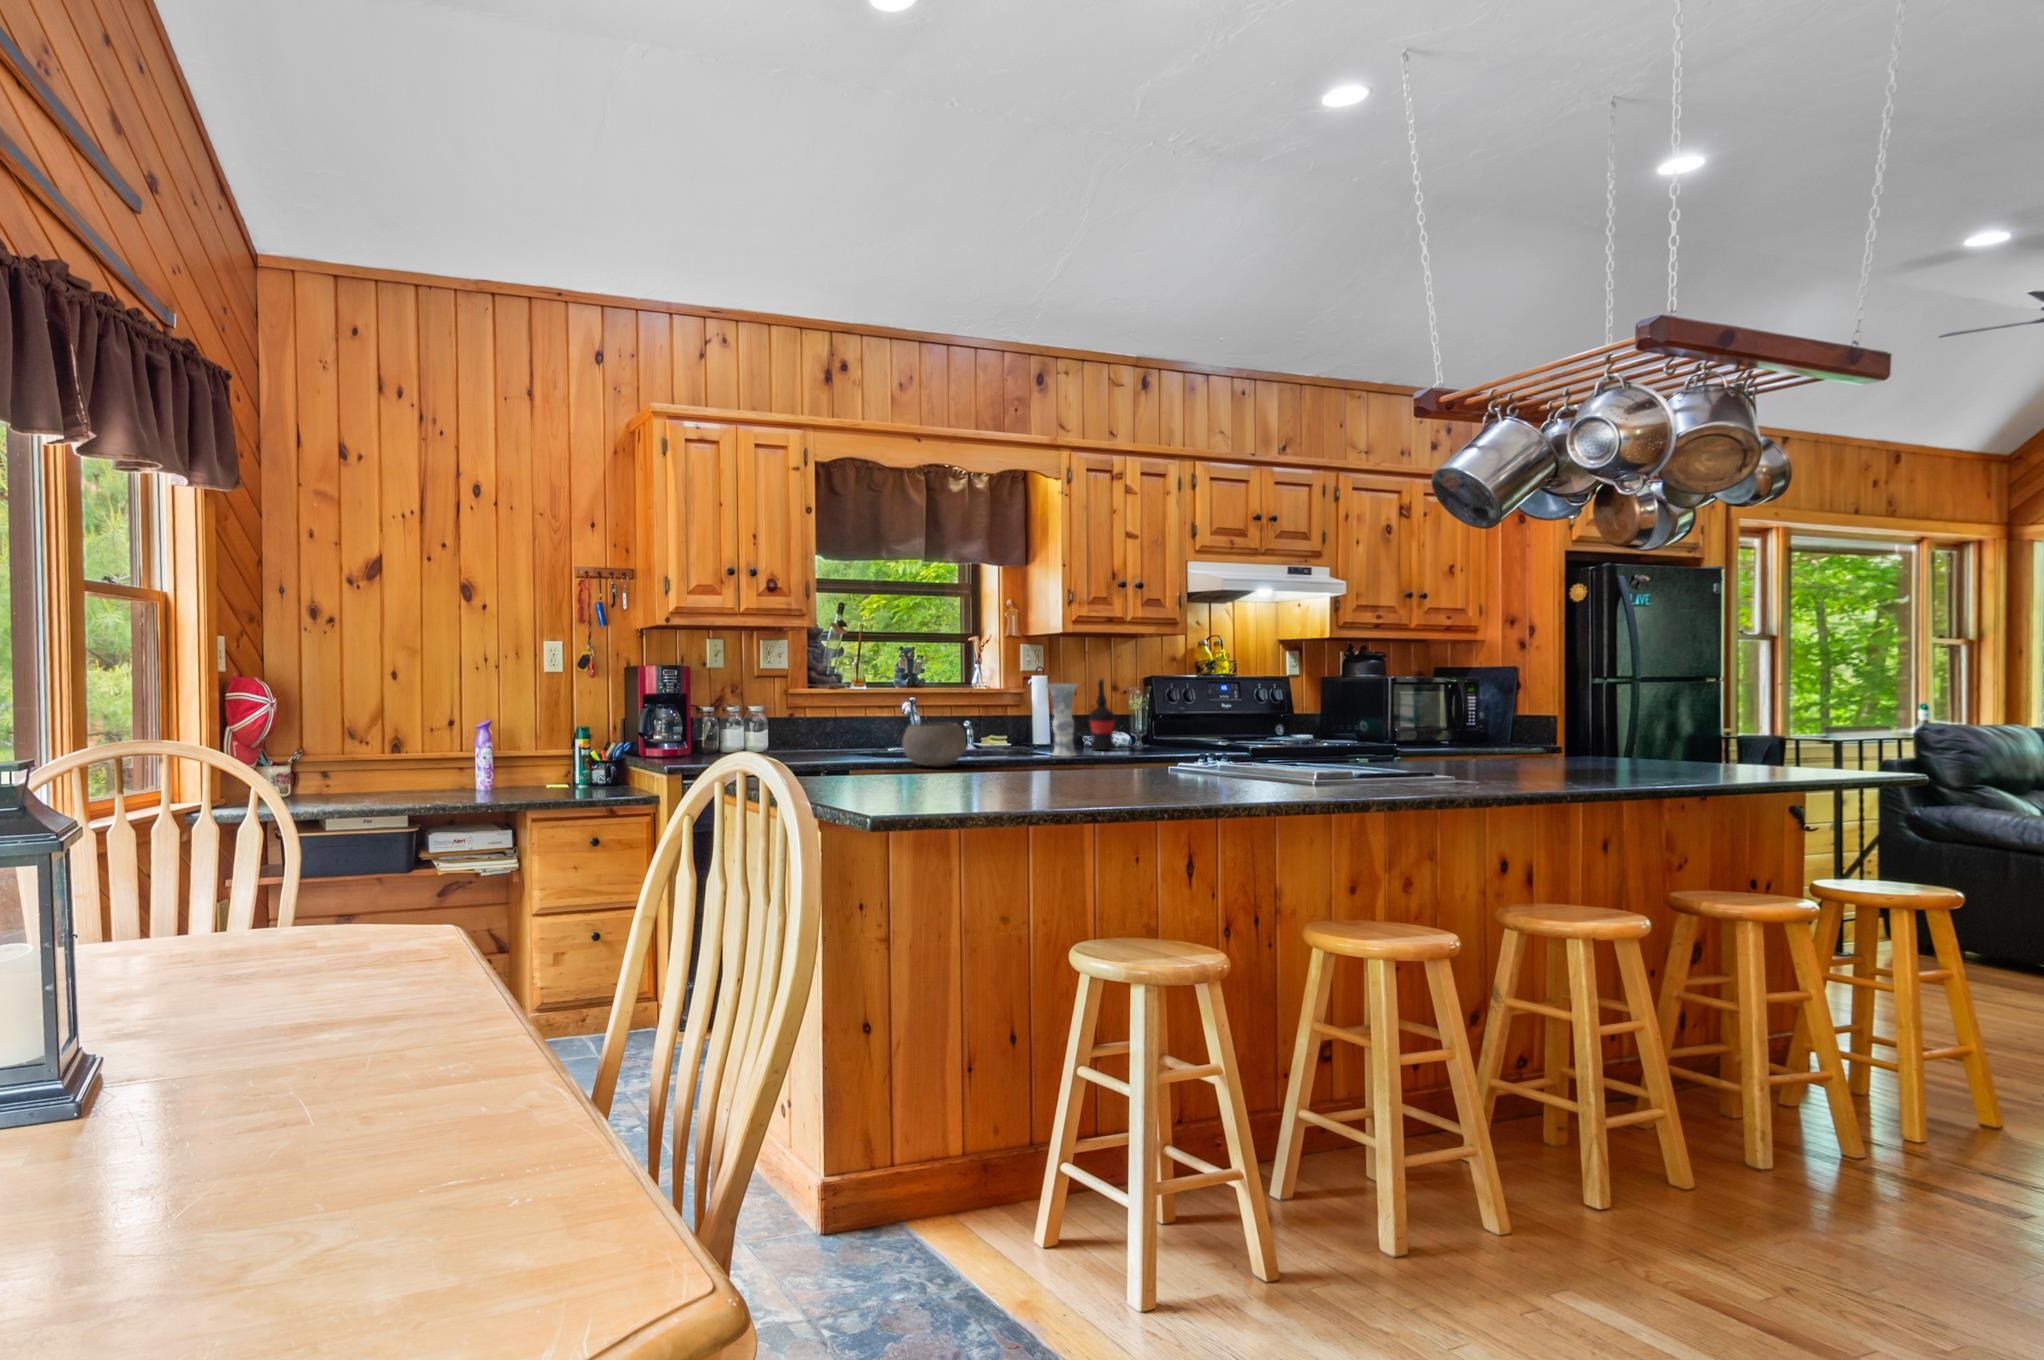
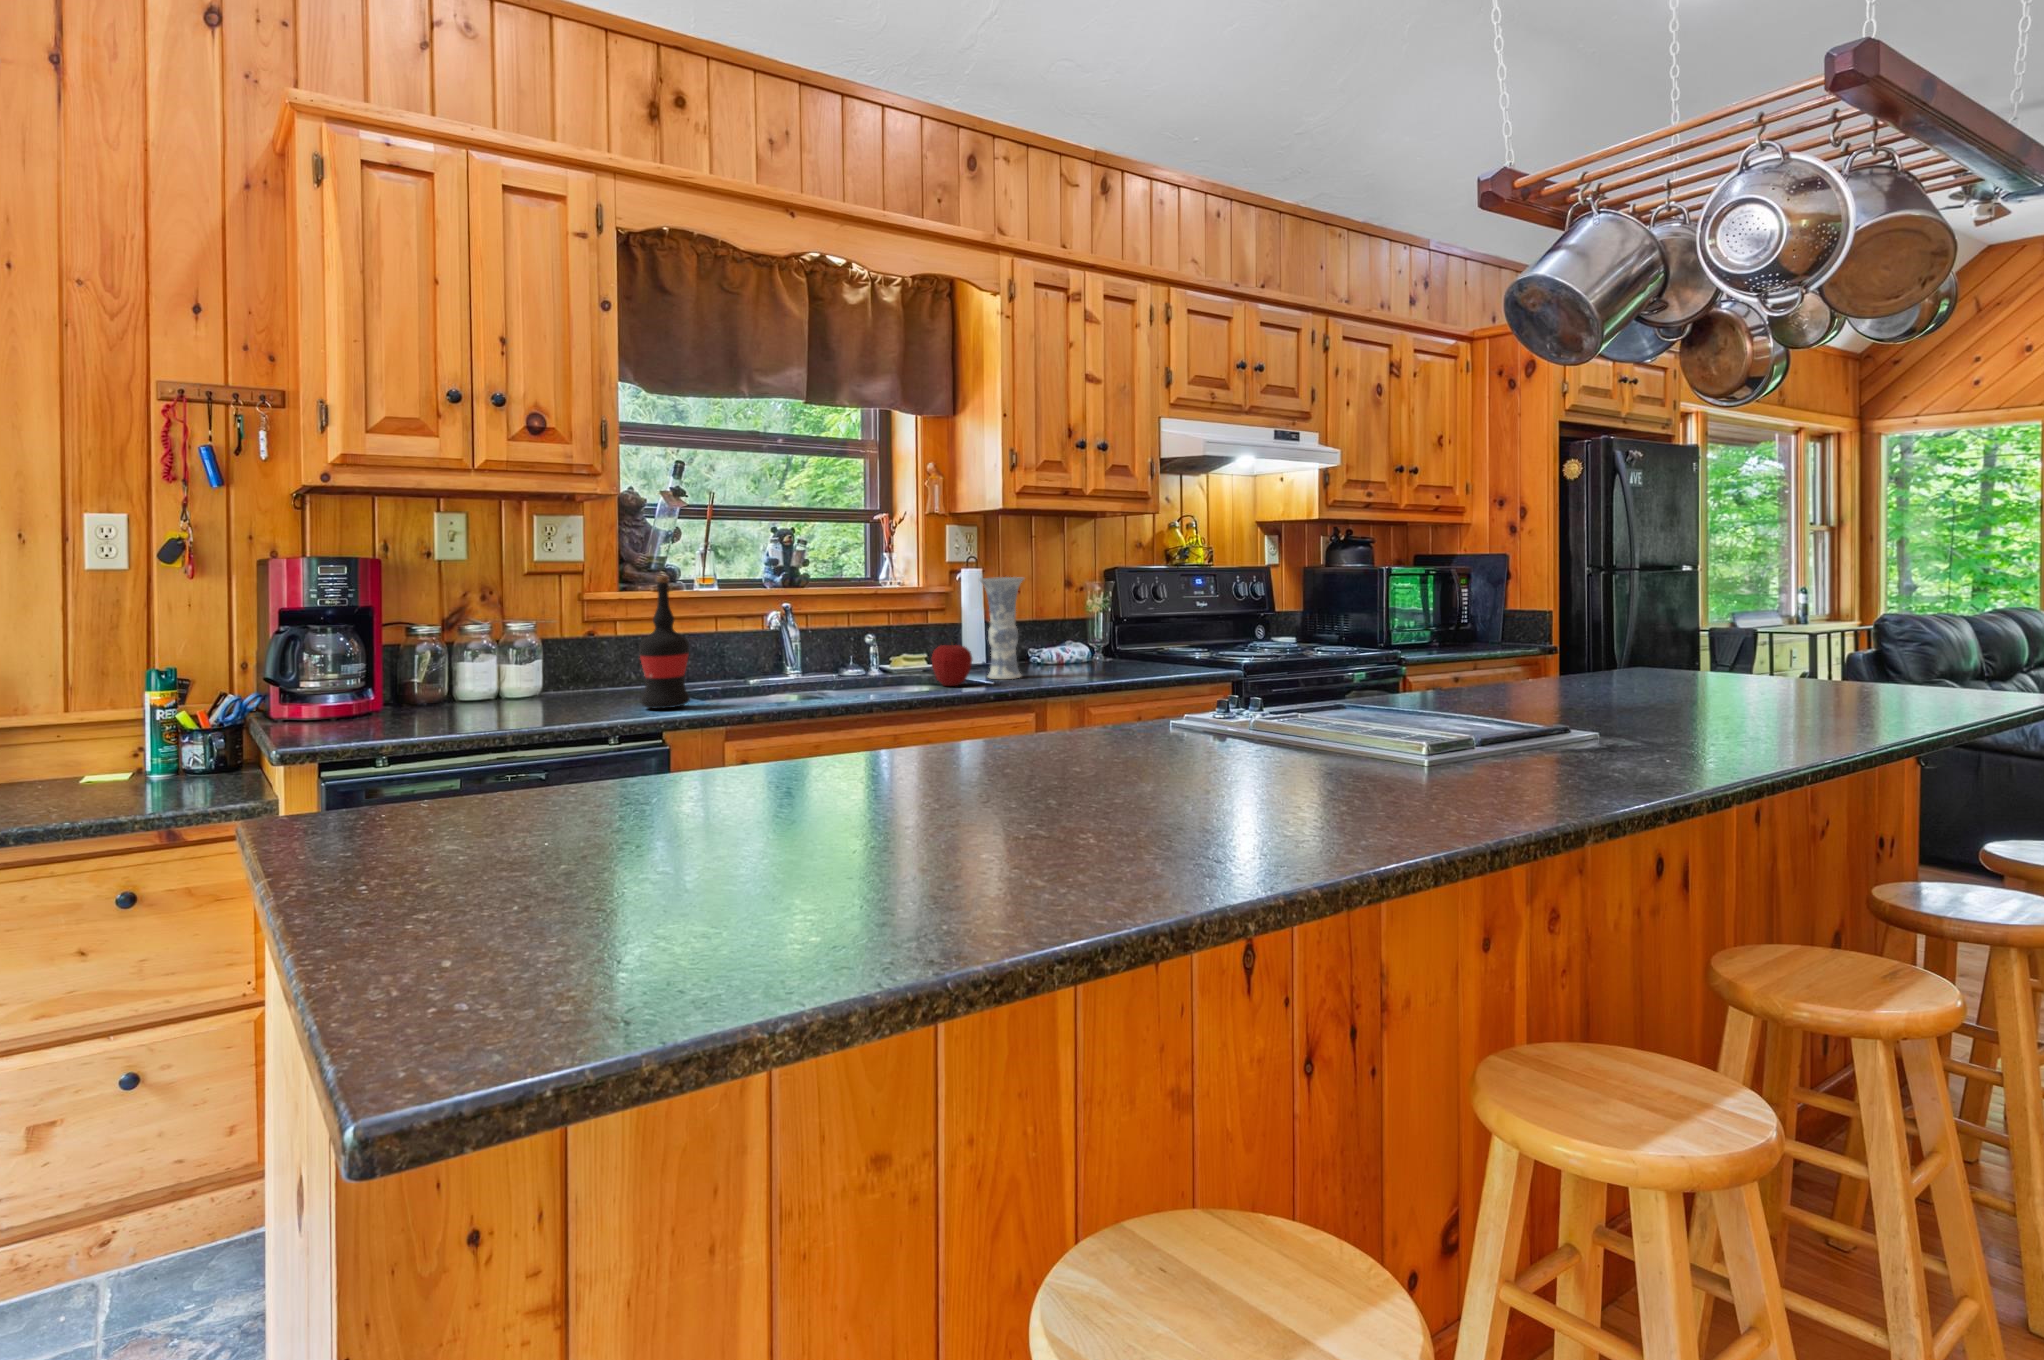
wine bottle: present [1089,678,1115,750] -> present [639,576,690,708]
bowl: present [902,723,966,767] -> none [756,638,857,707]
apple: none [1012,728,1041,759] -> present [932,645,972,686]

